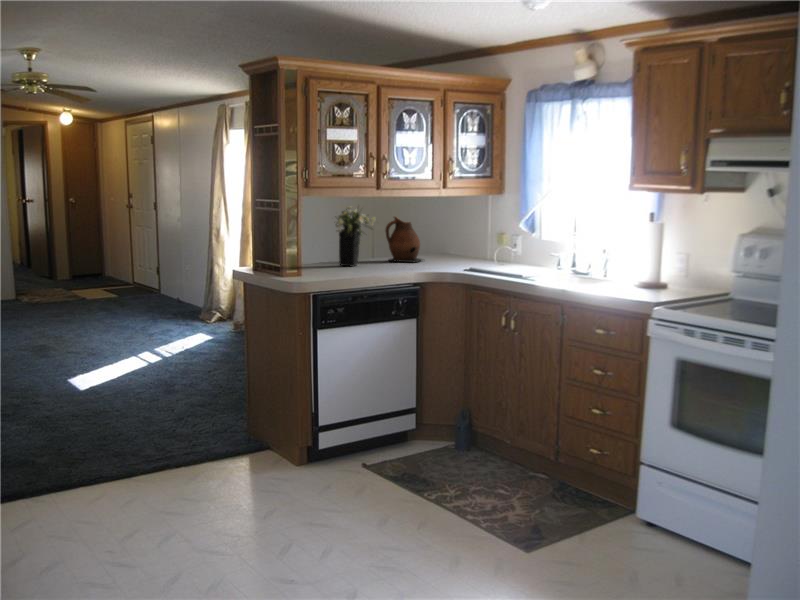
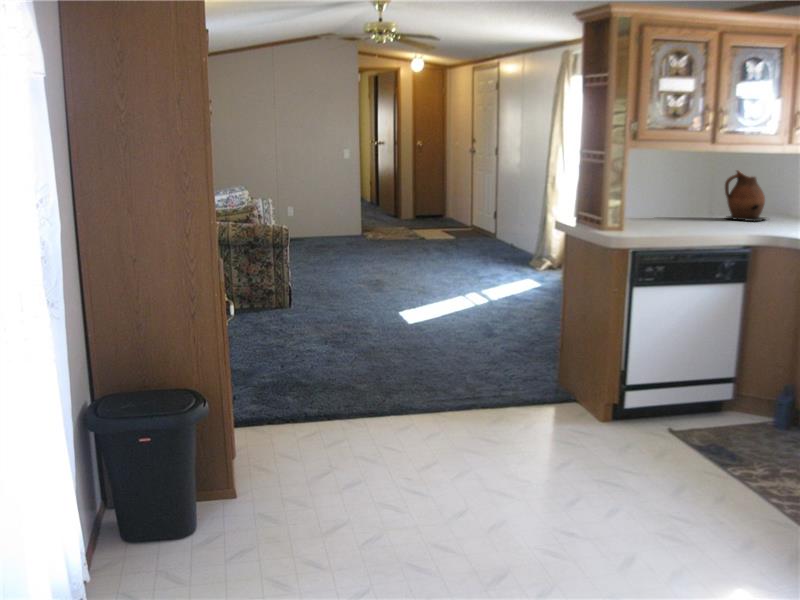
flower arrangement: present [335,206,375,267] -> none [660,157,715,223]

